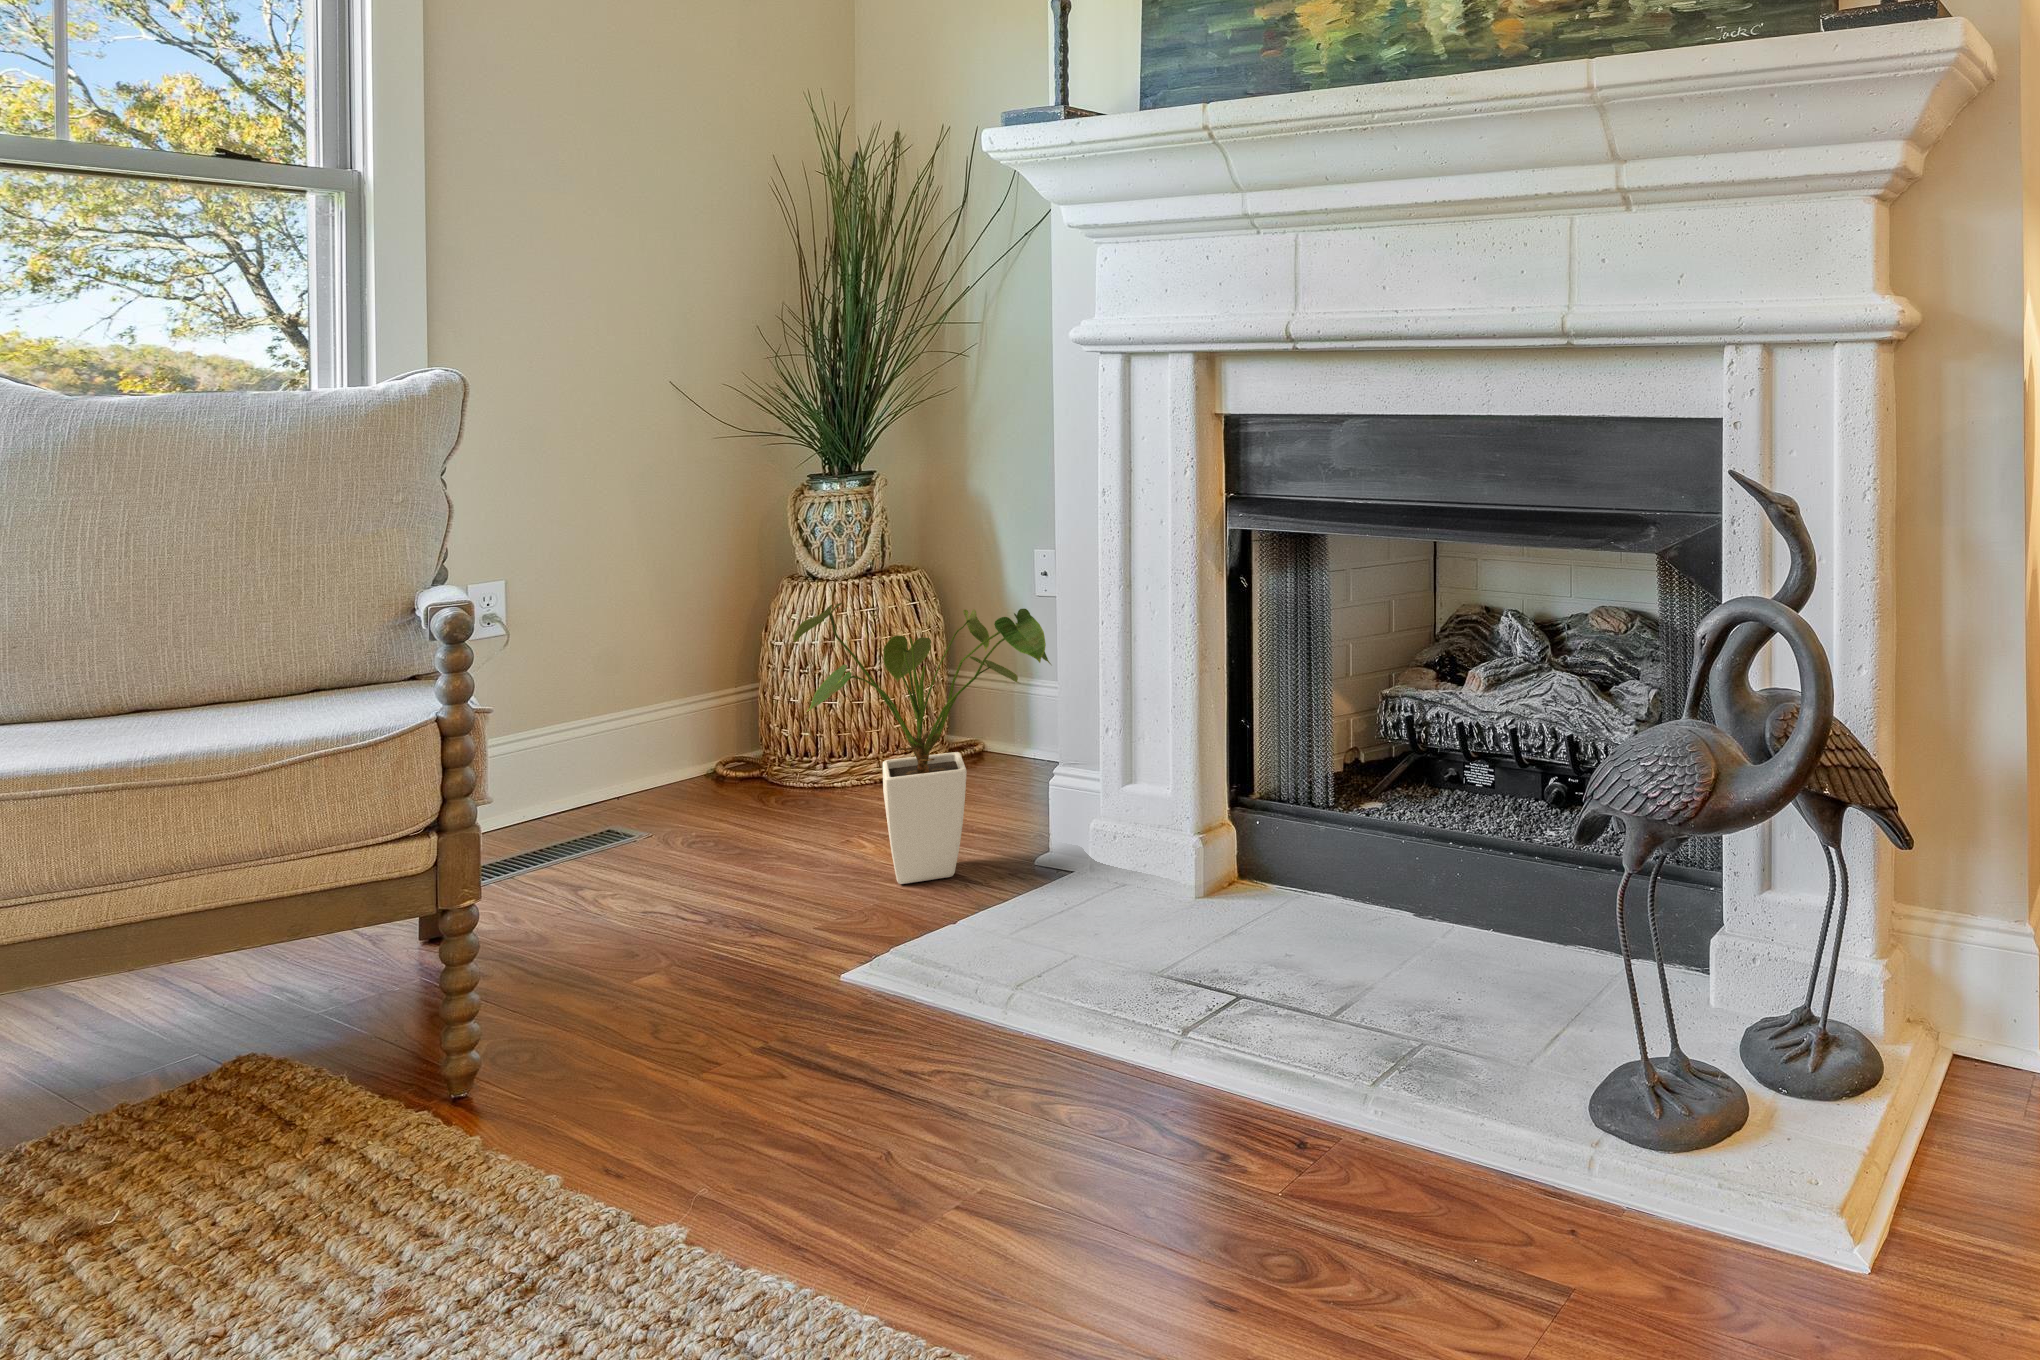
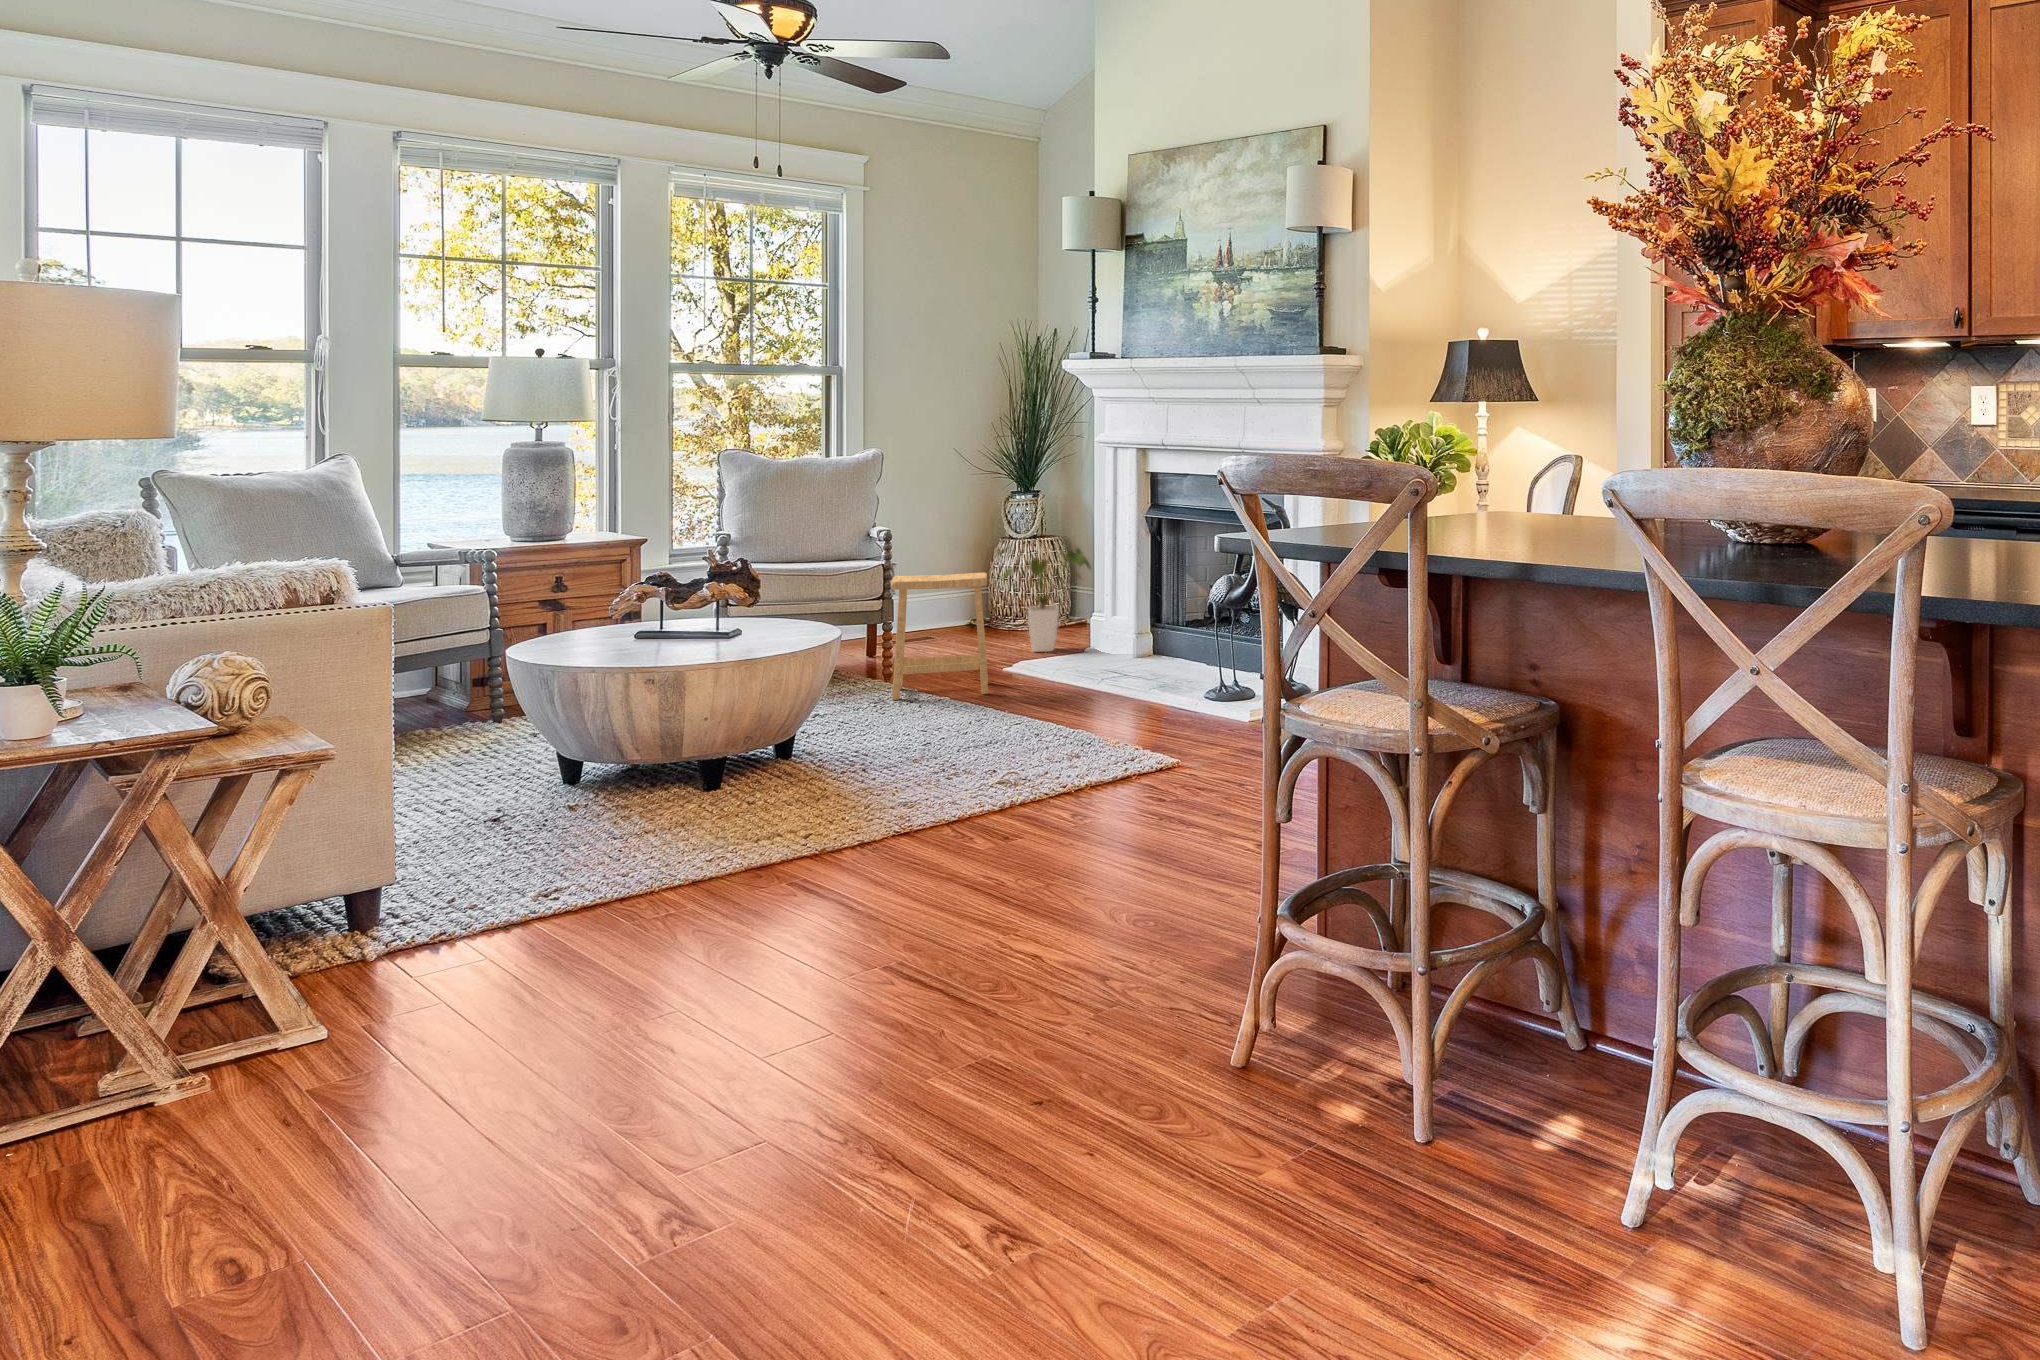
footstool: none [425,721,810,1254] -> present [891,573,988,700]

